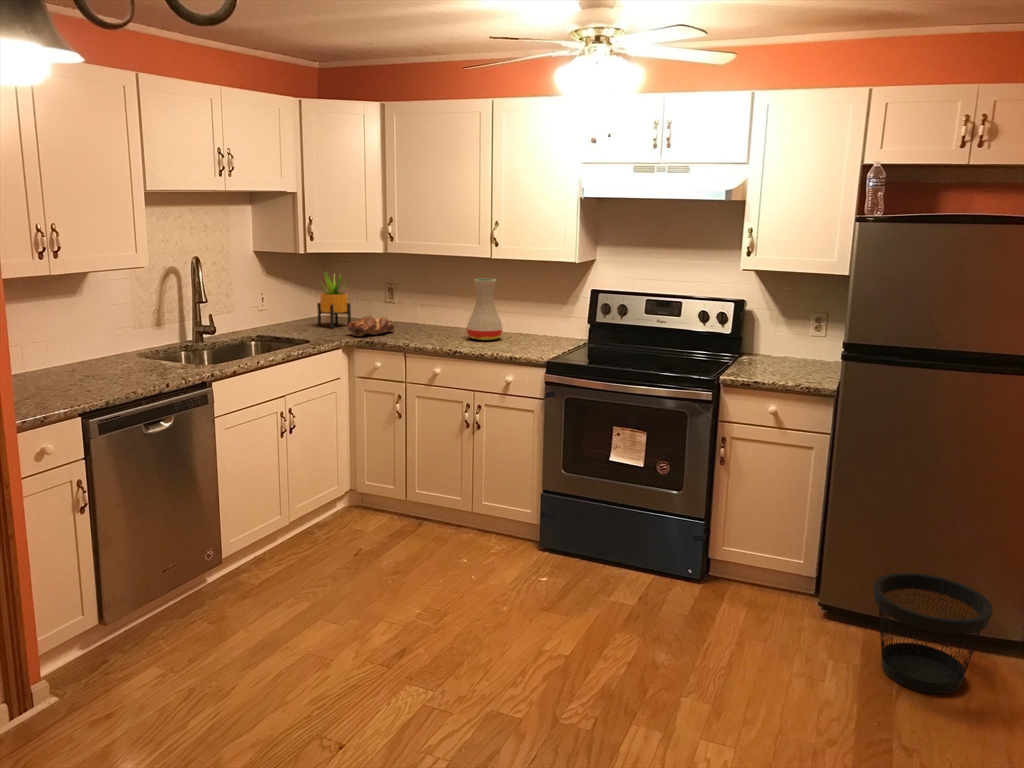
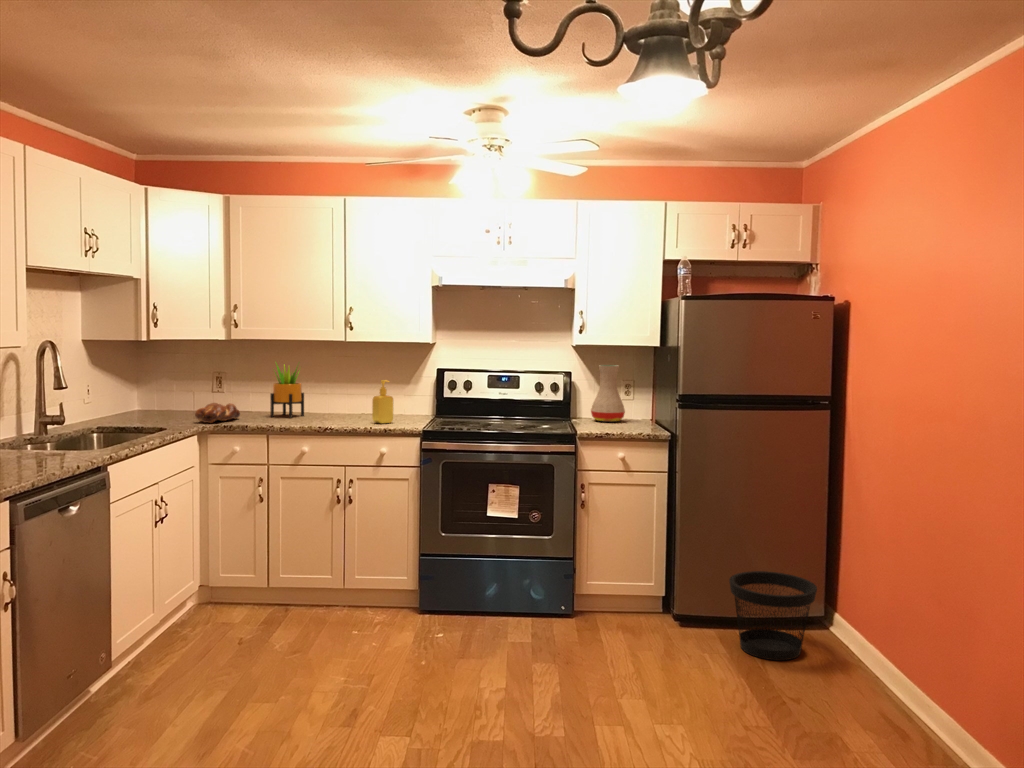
potted plant: present [317,275,351,328] -> present [270,363,304,418]
vase: present [467,279,503,340] -> present [591,365,625,422]
soap dispenser: none [510,302,533,348] -> present [372,380,393,423]

